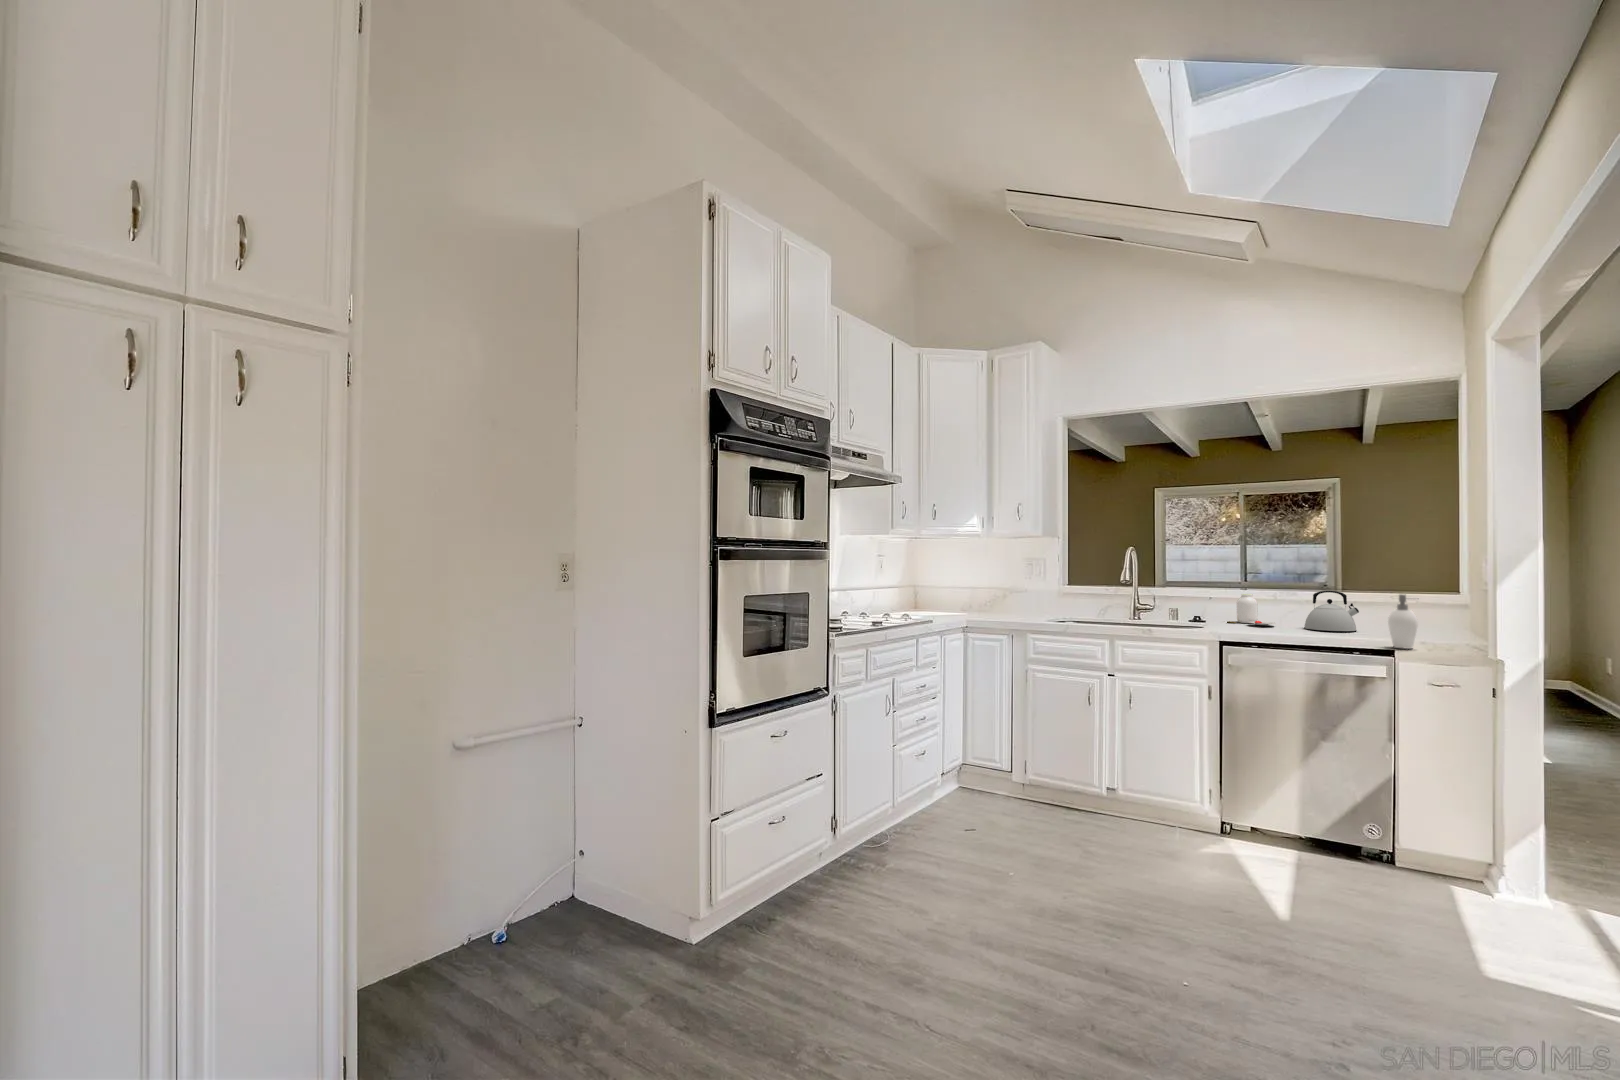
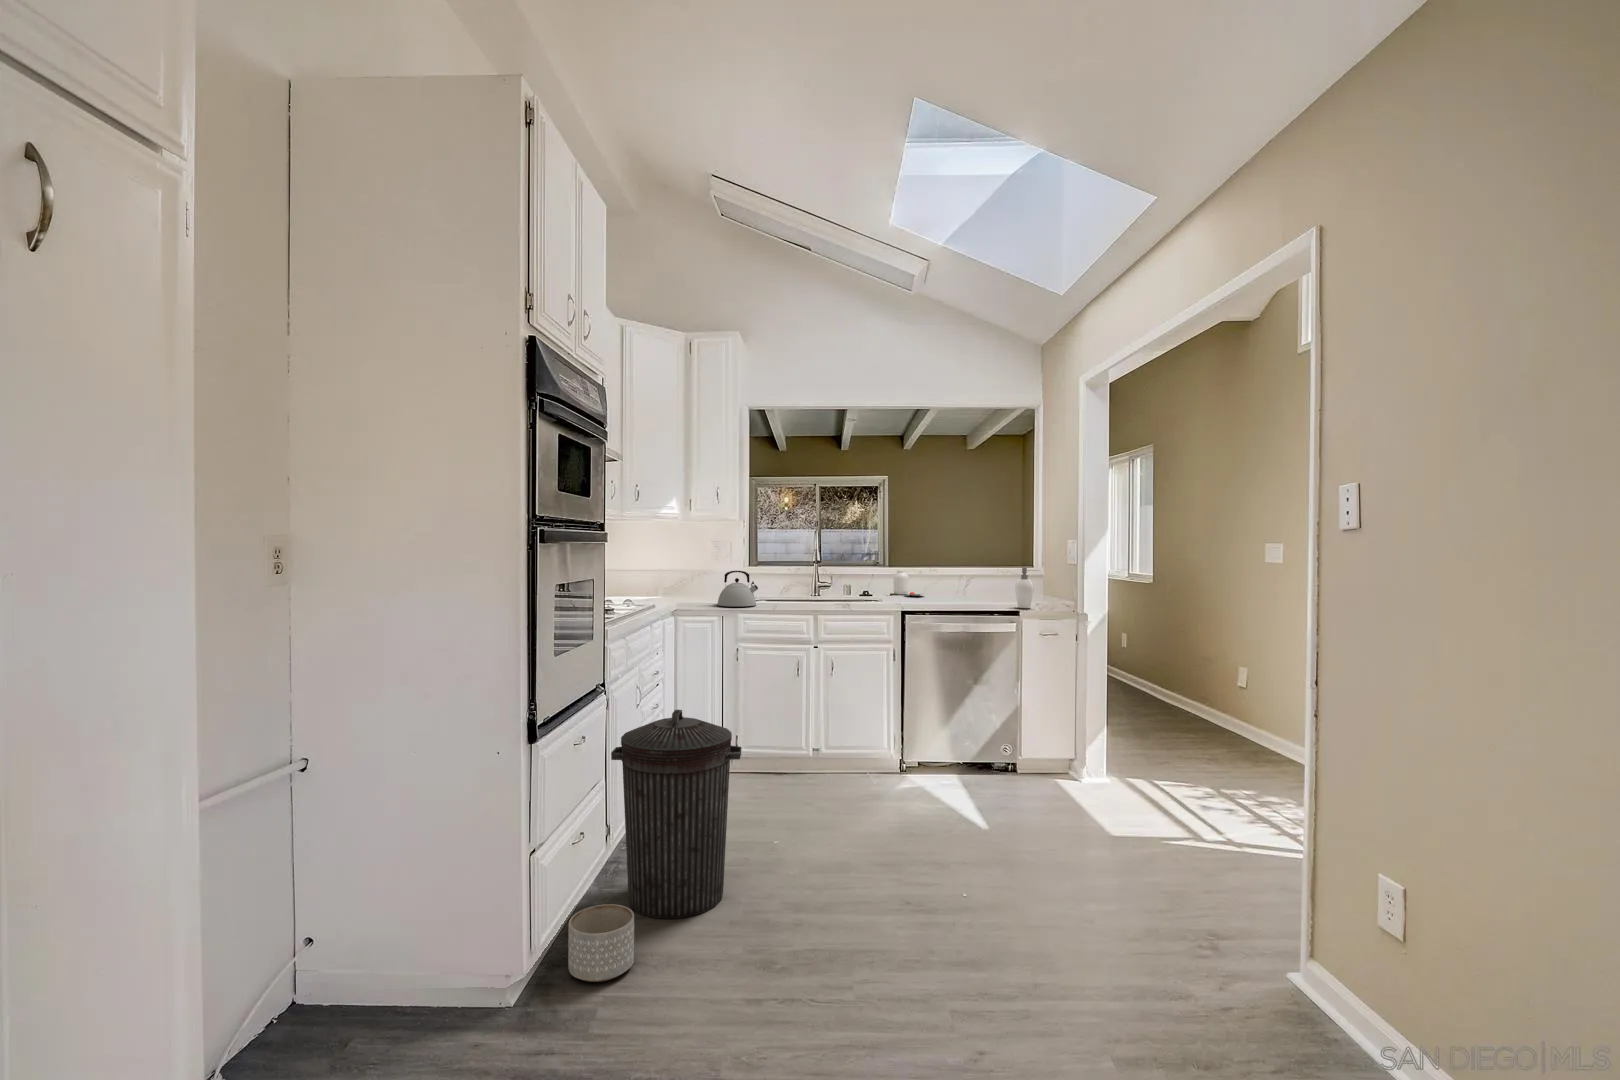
kettle: present [1304,591,1359,631] -> present [718,571,758,606]
trash can: none [824,719,941,918] -> present [611,710,742,919]
planter: none [747,882,804,949] -> present [568,904,634,982]

